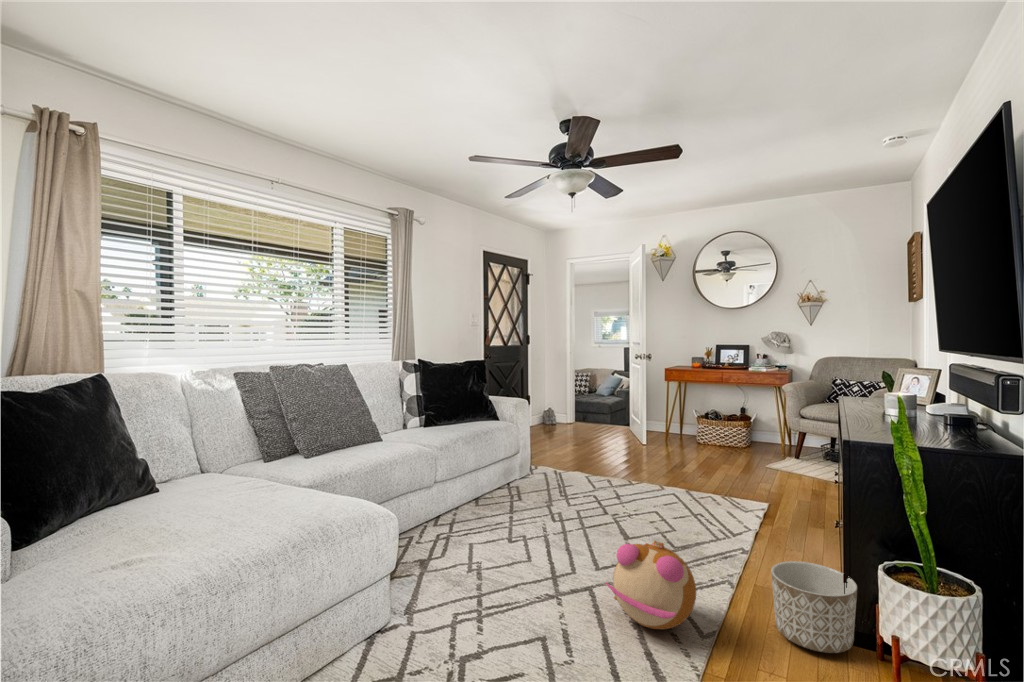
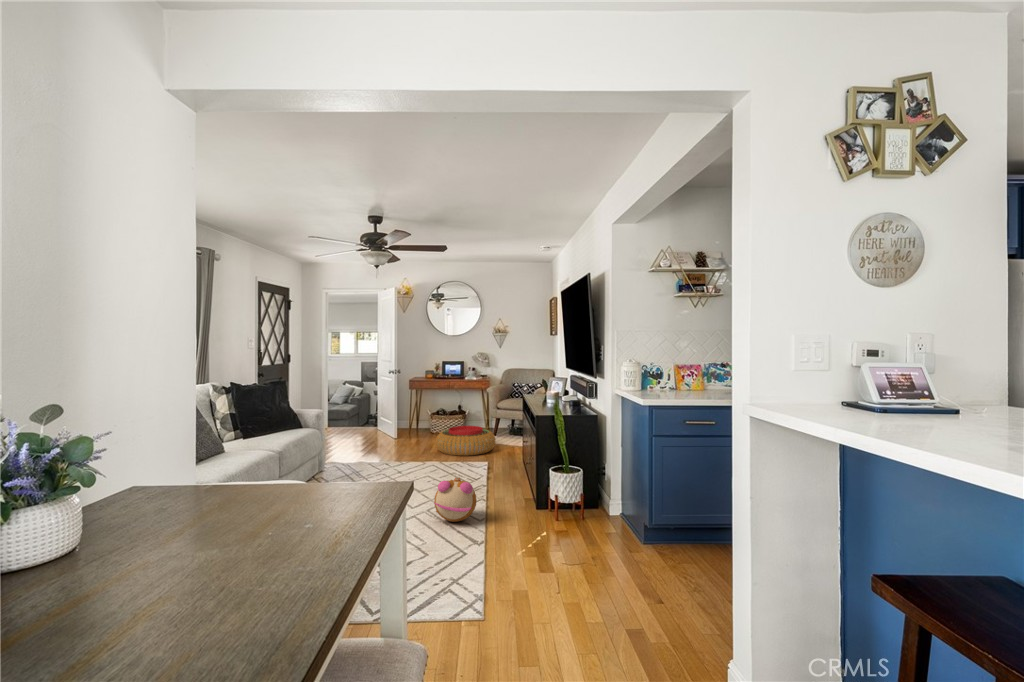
pouf: none [689,438,790,487] -> present [436,426,496,456]
planter: present [771,561,857,653] -> none [507,477,541,514]

